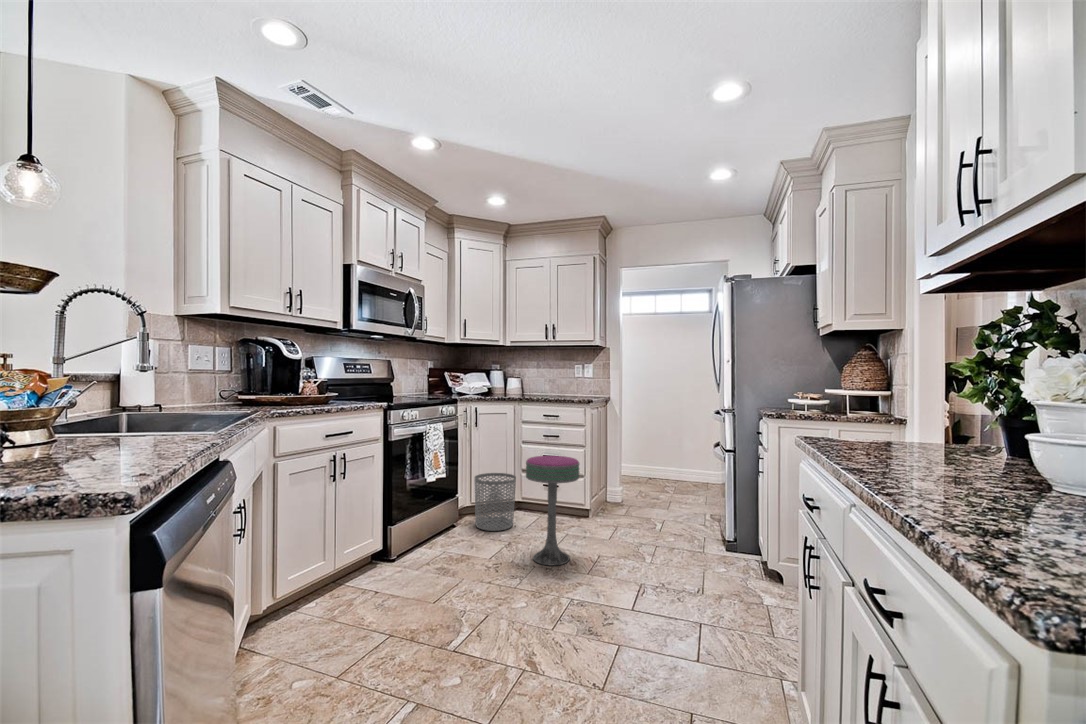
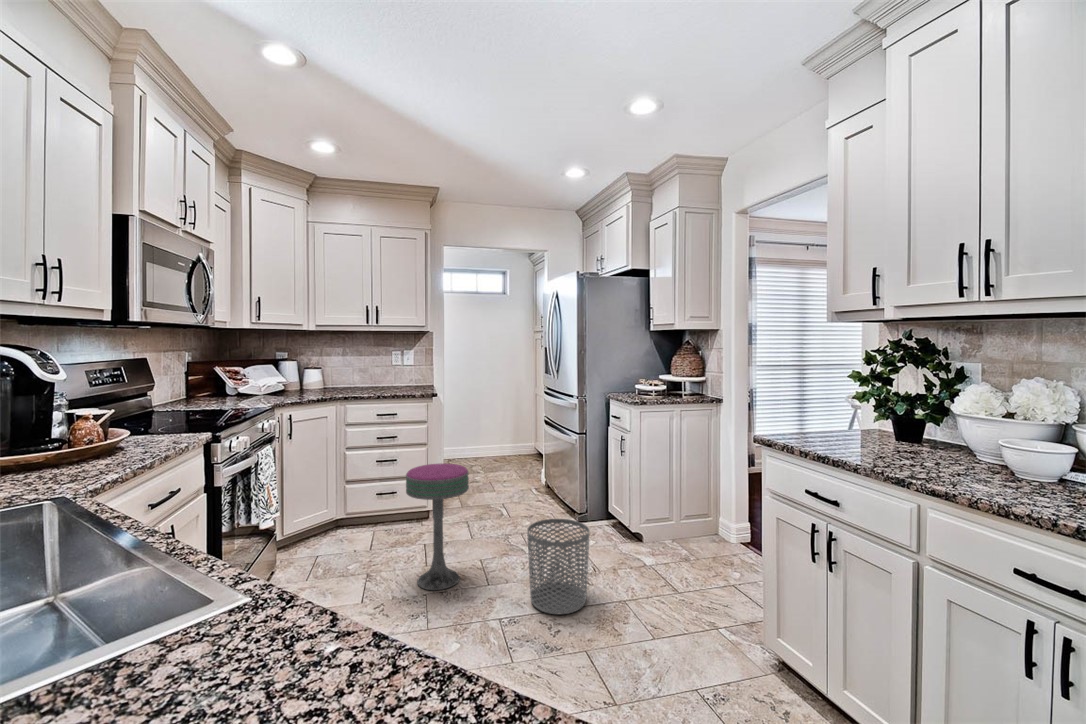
waste bin: present [475,473,516,531] -> present [527,519,589,614]

